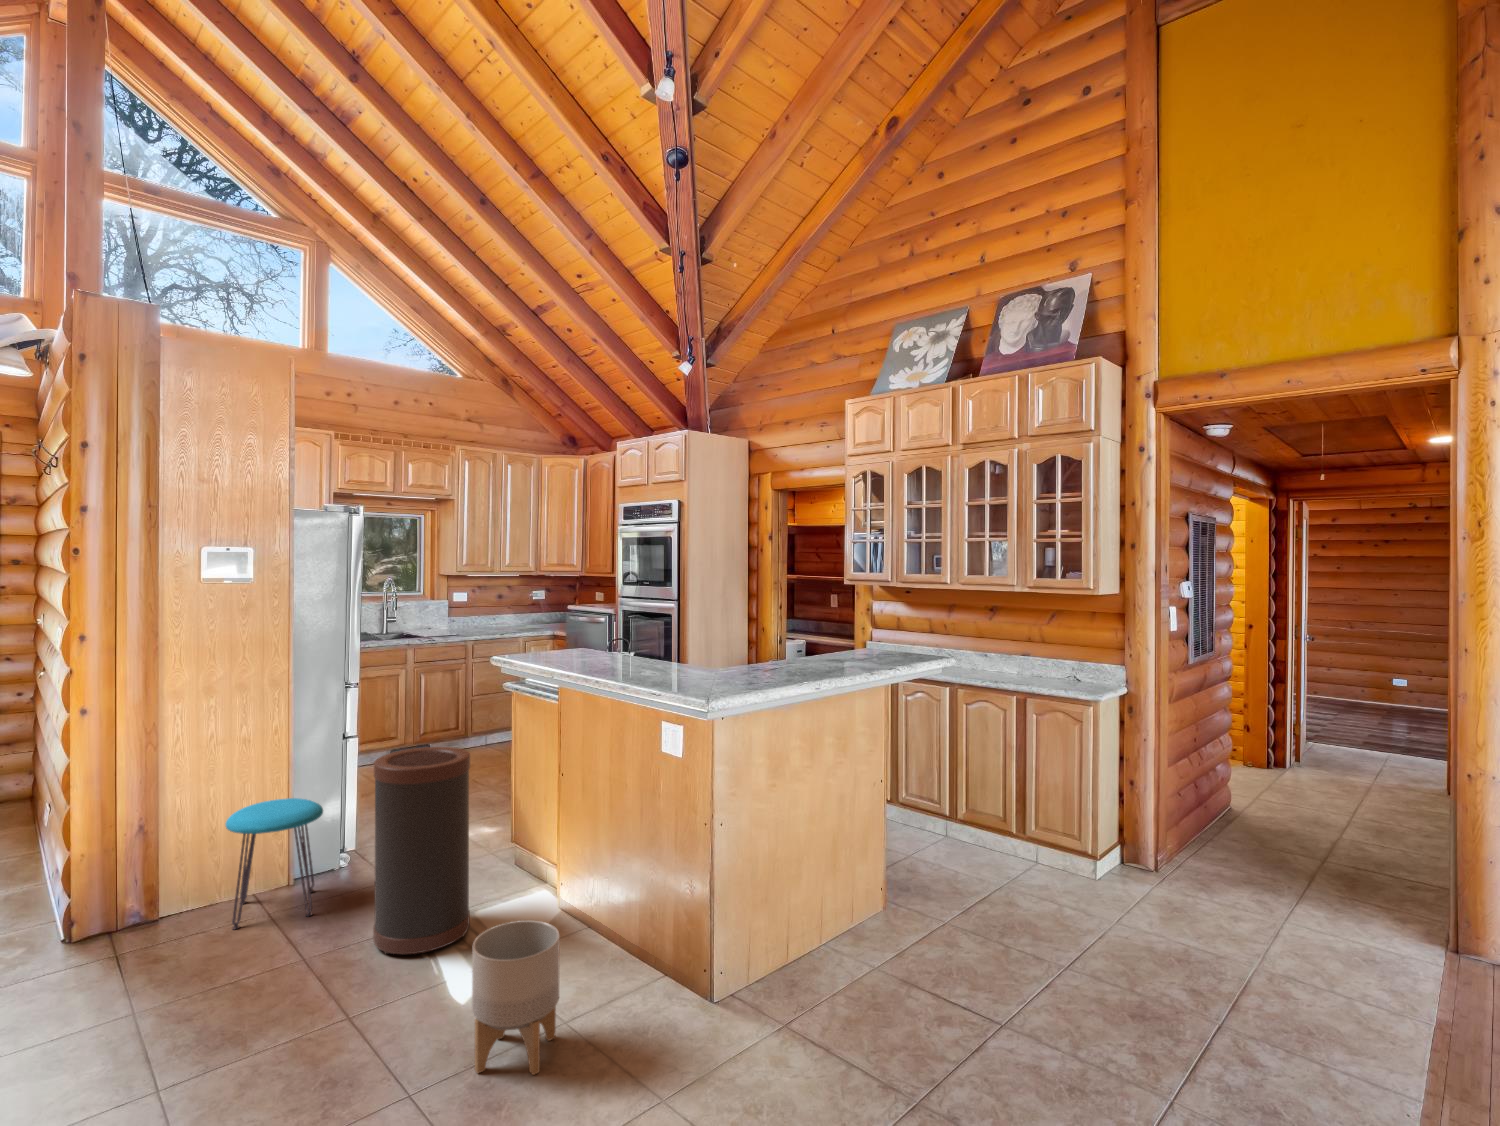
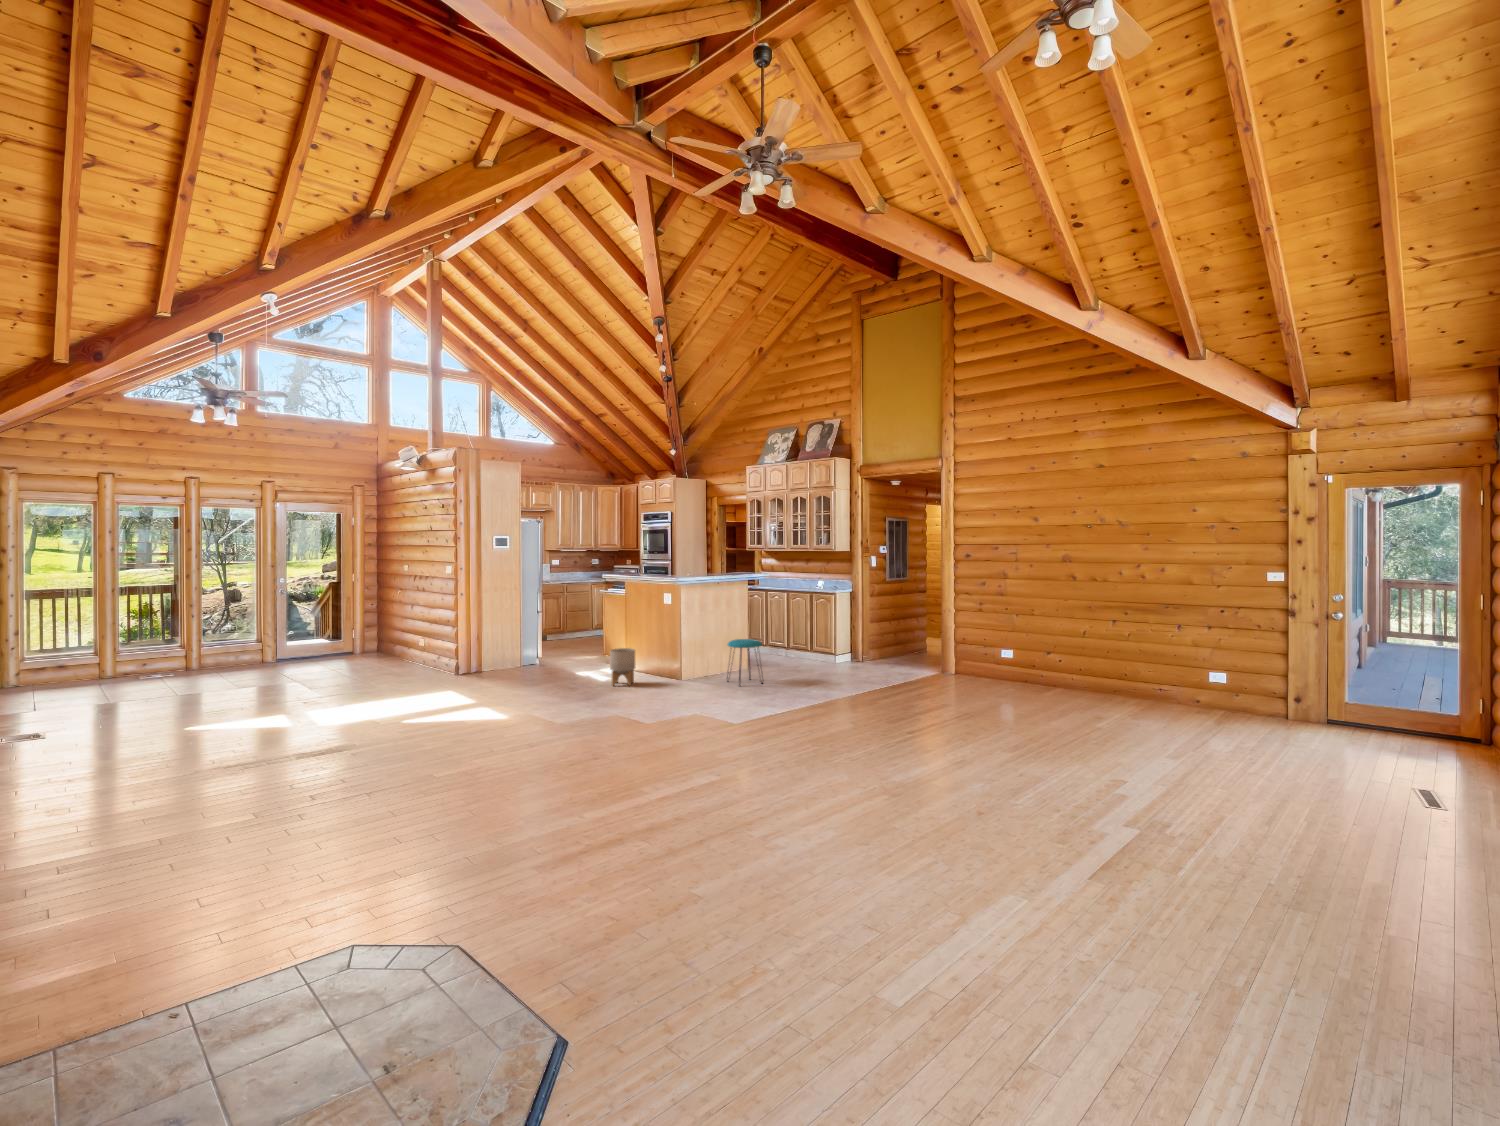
trash can: present [373,747,470,954] -> none [564,607,597,674]
stool: present [225,798,323,929] -> present [727,639,763,685]

